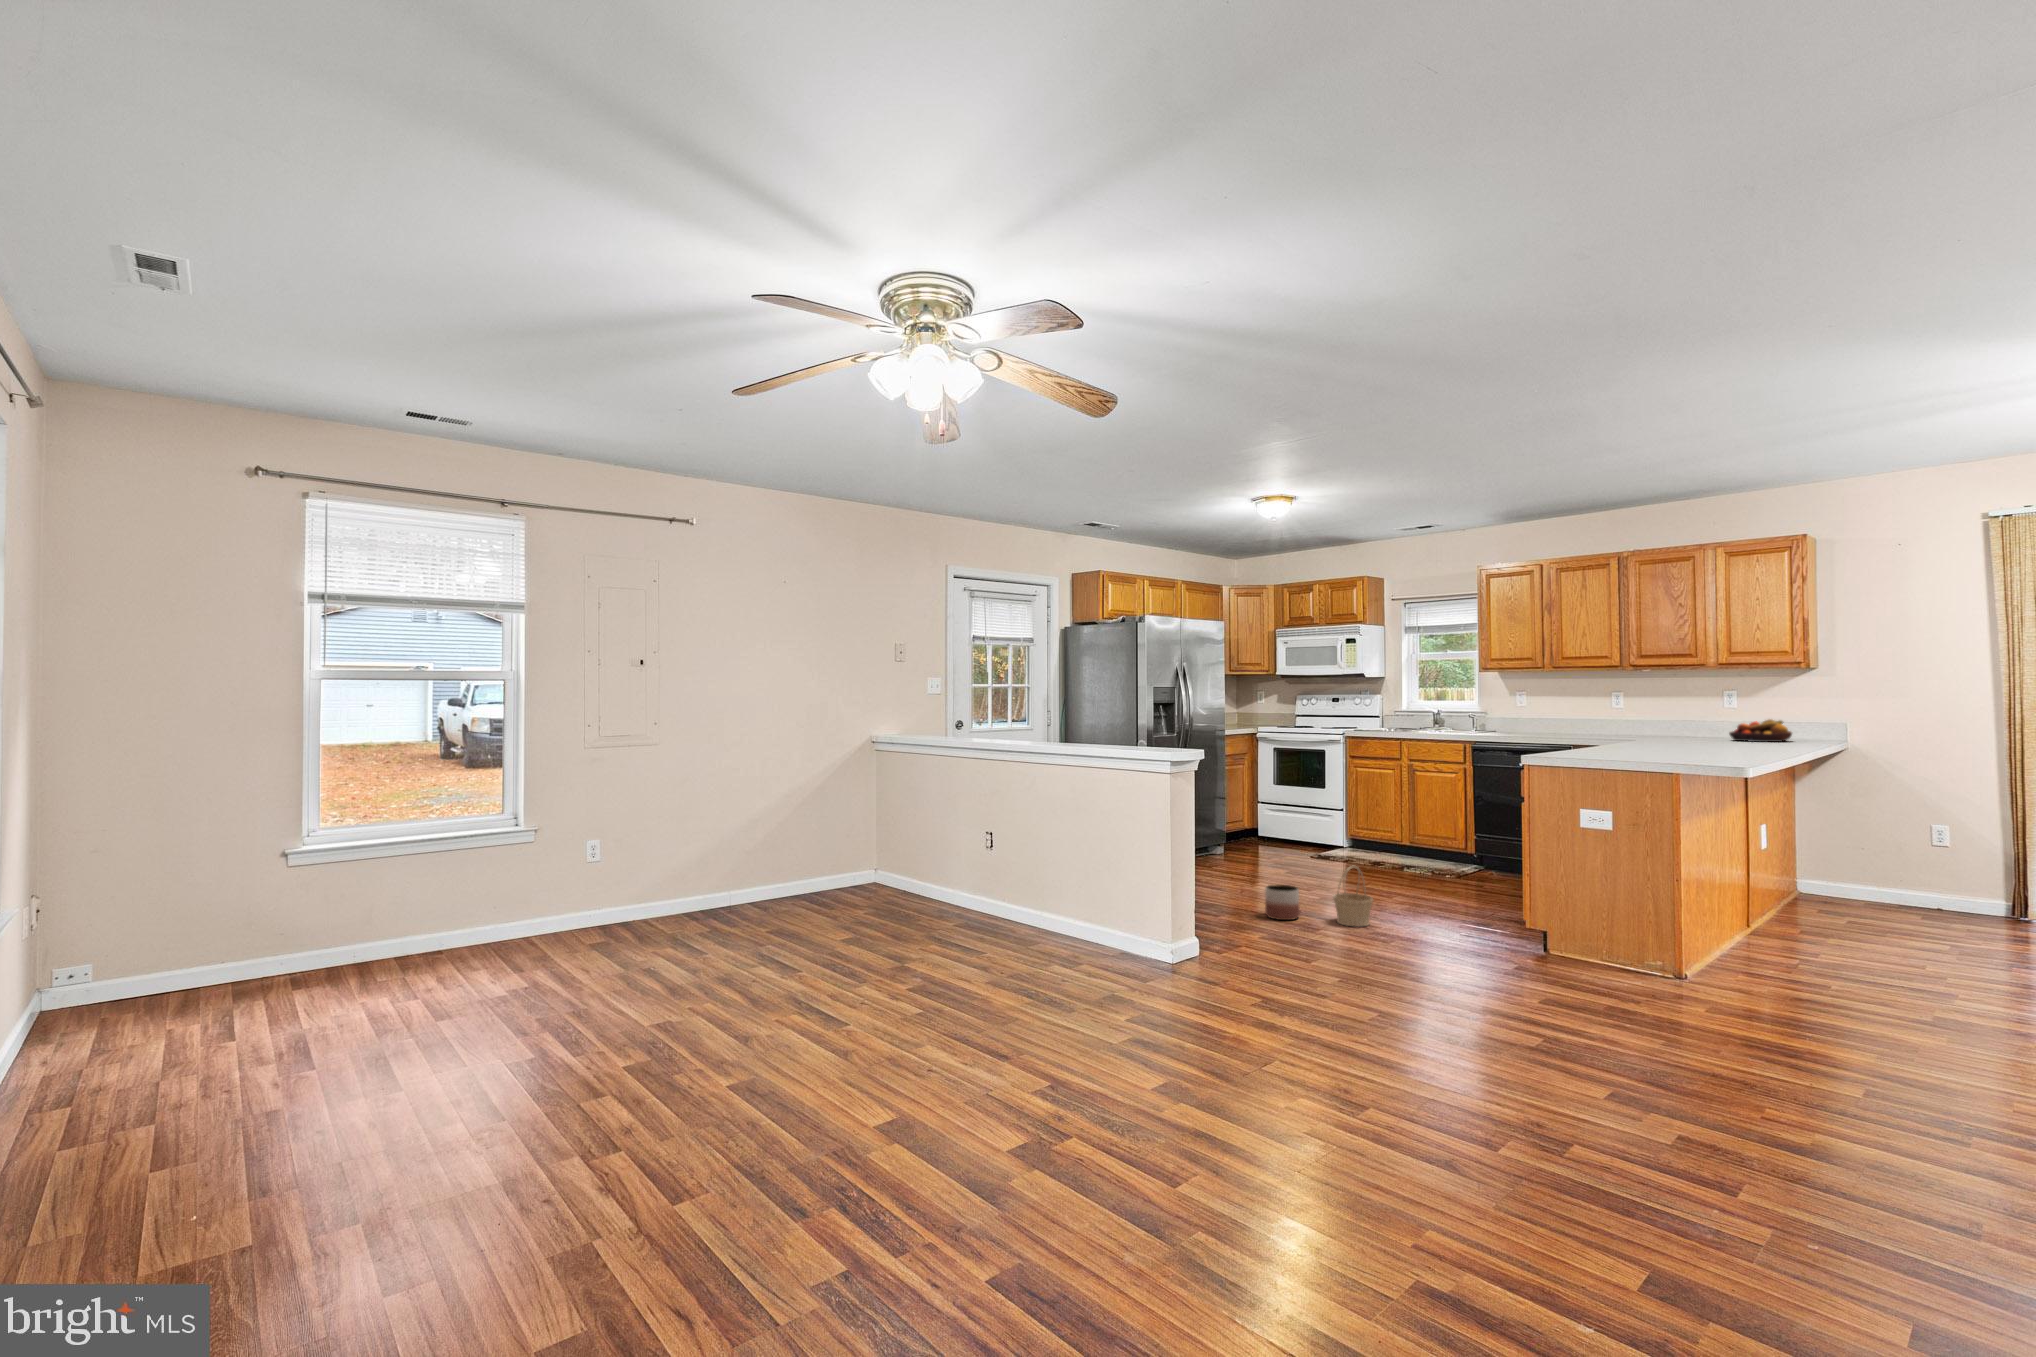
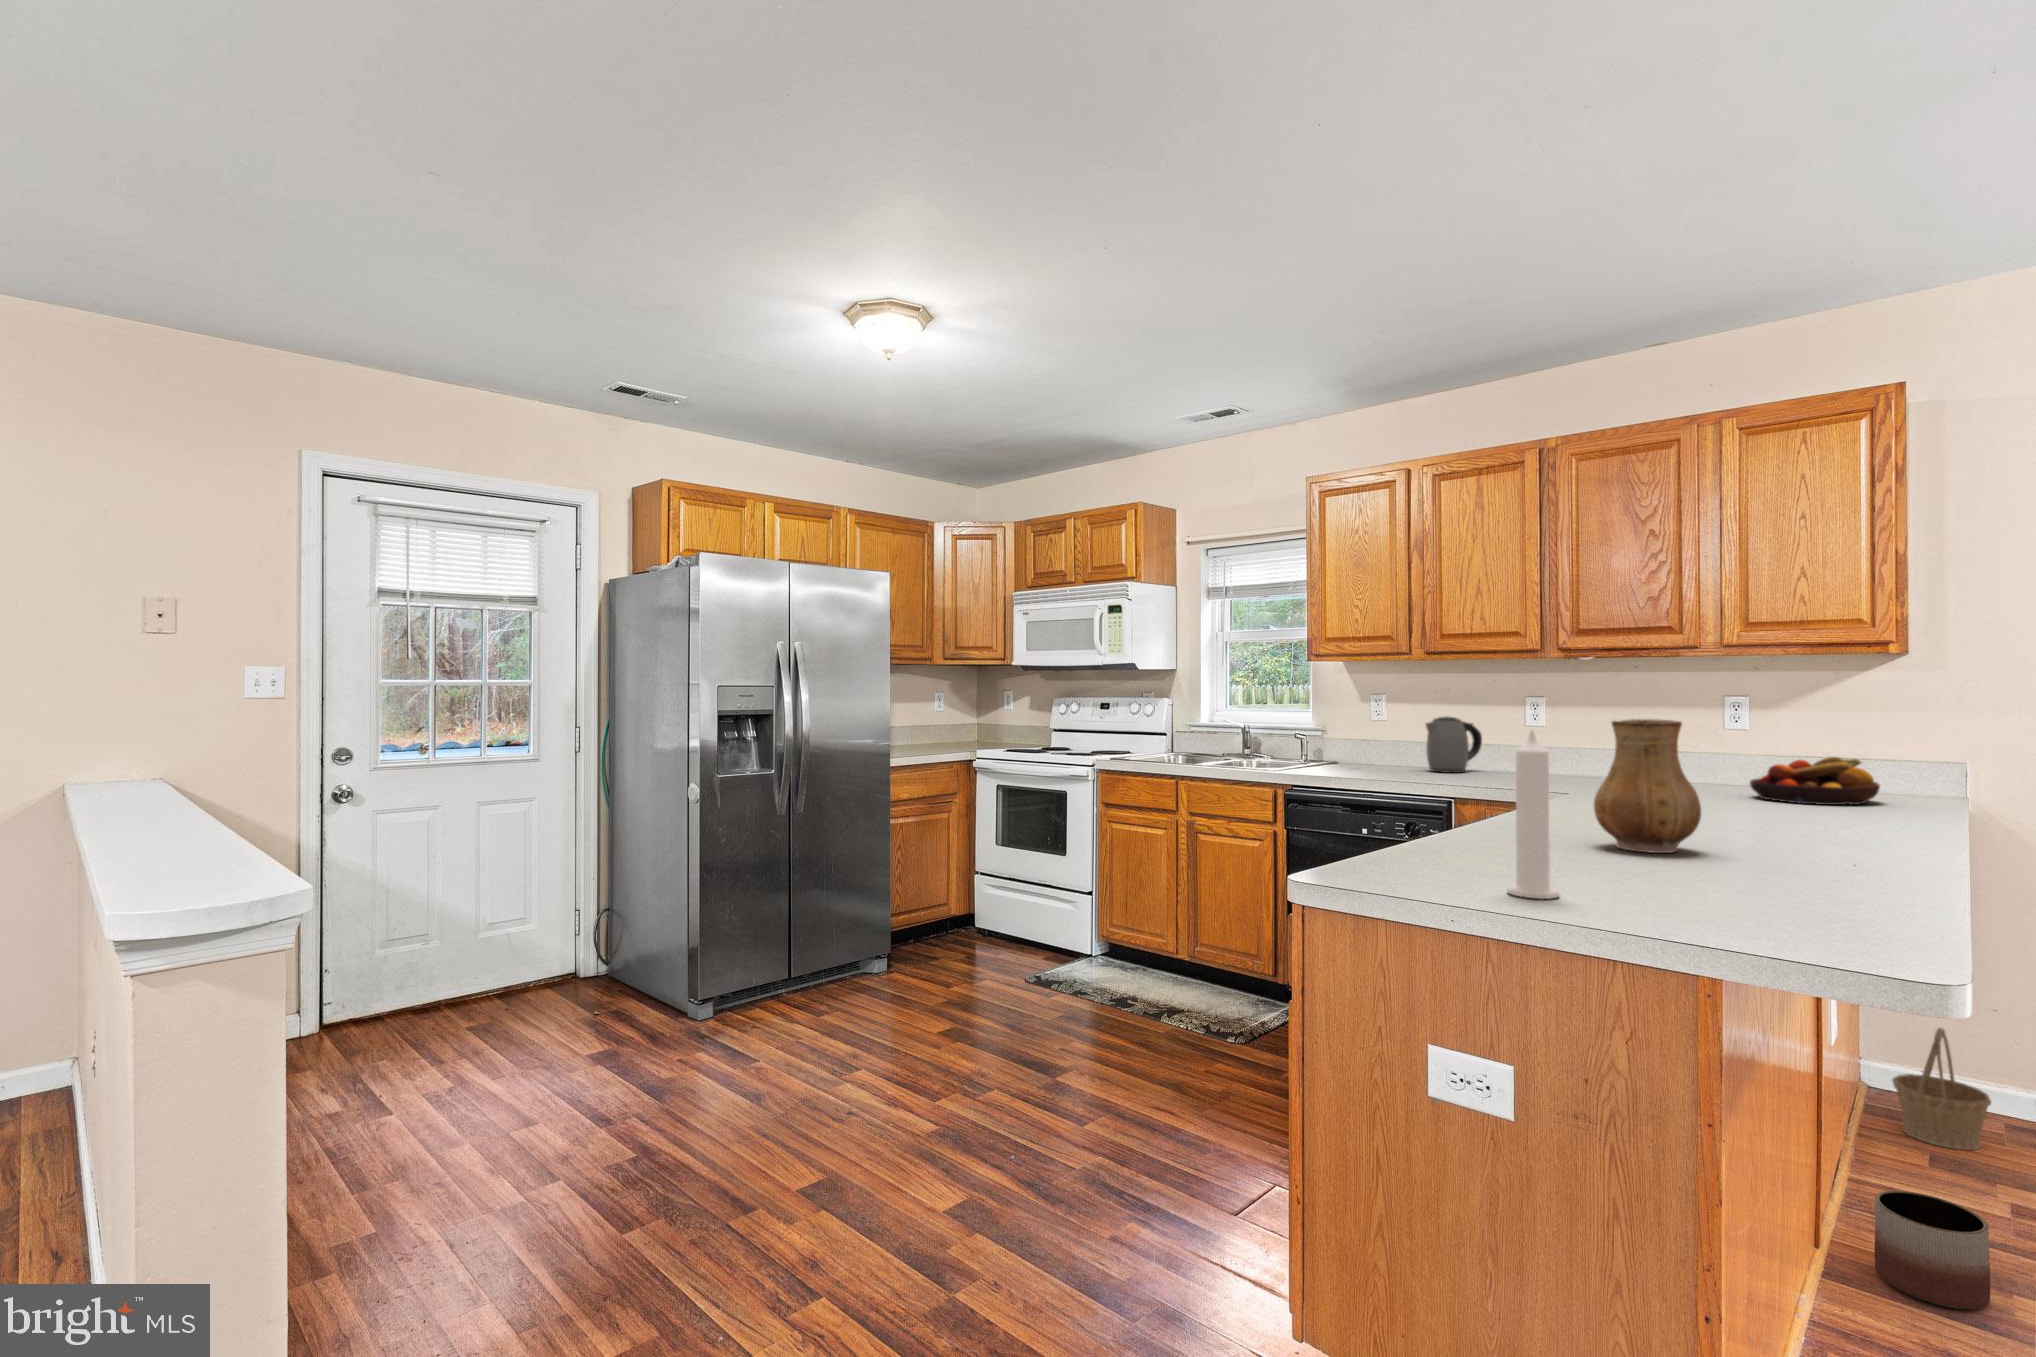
ceramic pitcher: none [1642,698,1685,750] -> present [1594,719,1701,853]
candle: none [1607,699,1626,755] -> present [1507,729,1560,899]
kettle: none [1552,703,1586,734] -> present [1426,716,1482,773]
basket: present [1333,866,1373,927] -> present [1892,1028,1991,1150]
planter: present [1265,885,1300,920] -> present [1875,1190,1990,1309]

